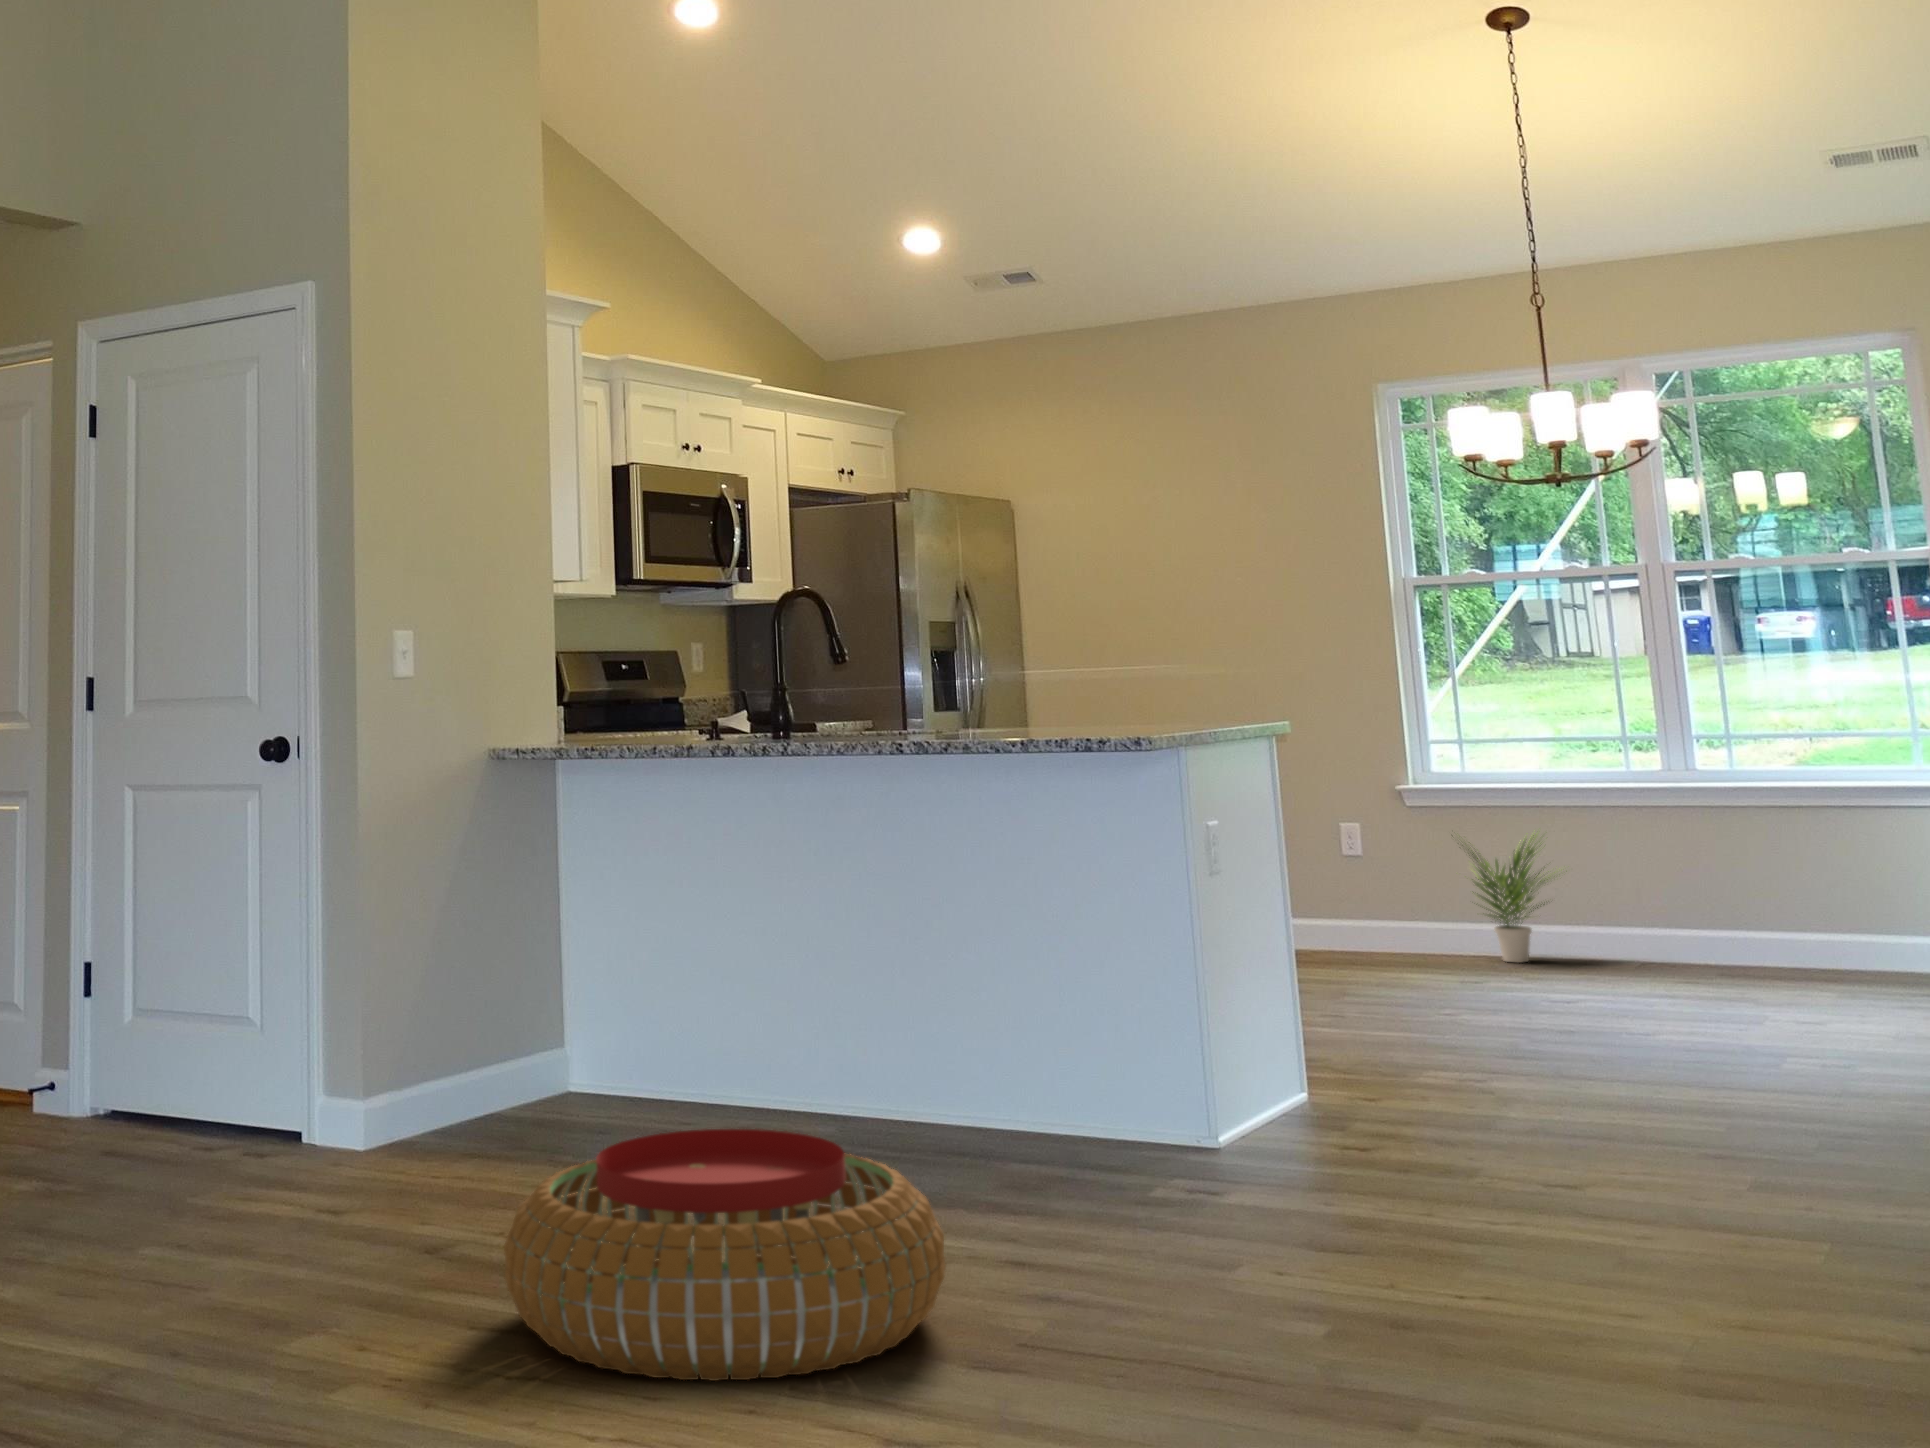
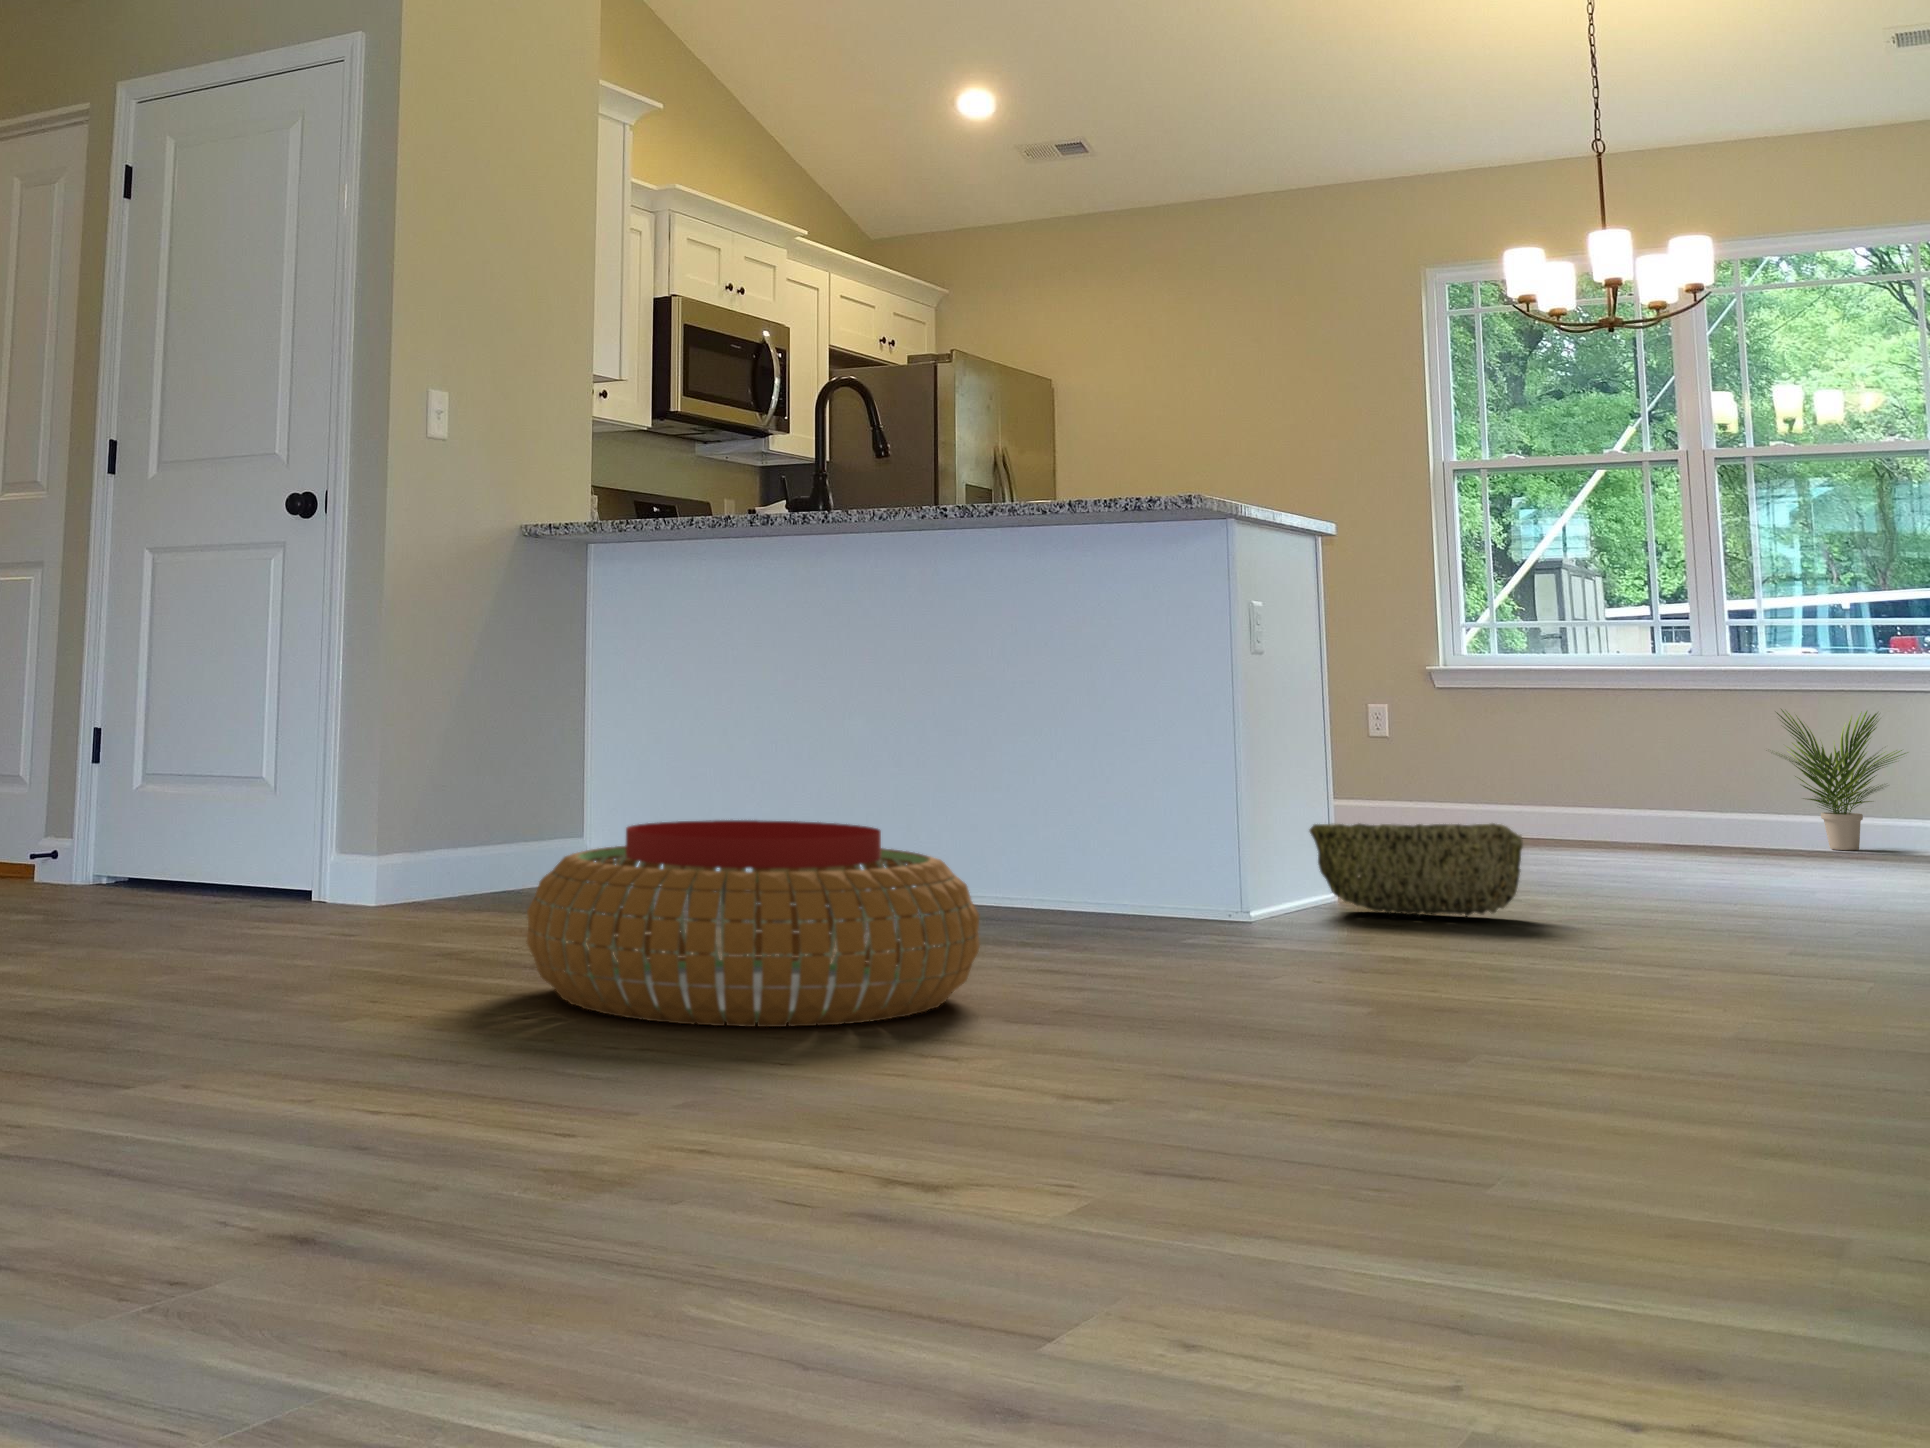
potted plant: present [1462,834,1555,963] -> present [1776,709,1908,850]
woven basket: none [1274,1039,1487,1132] -> present [1309,823,1523,917]

